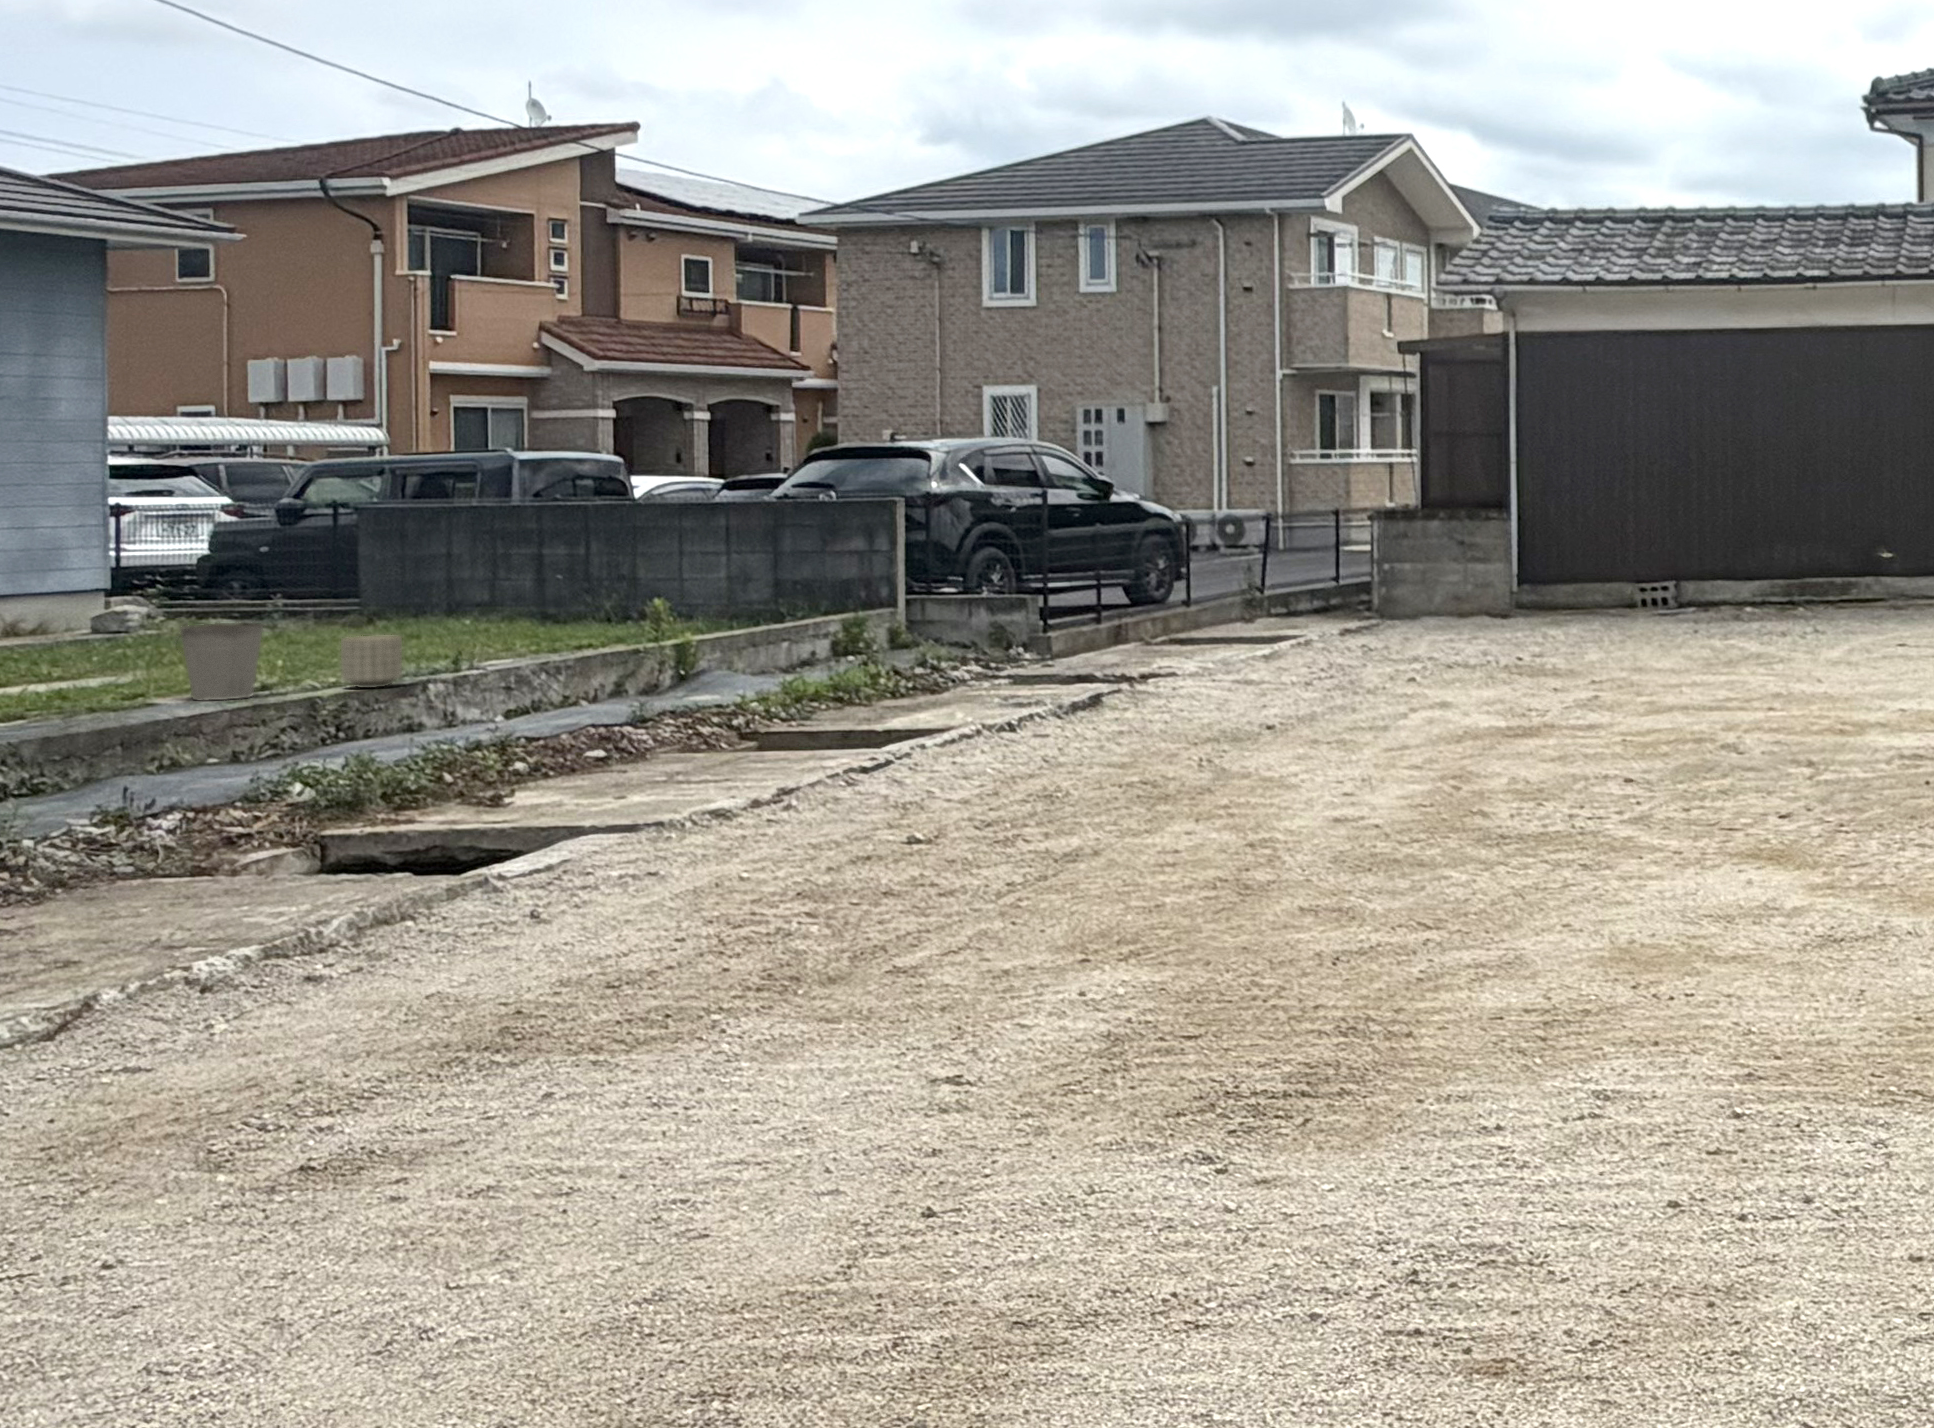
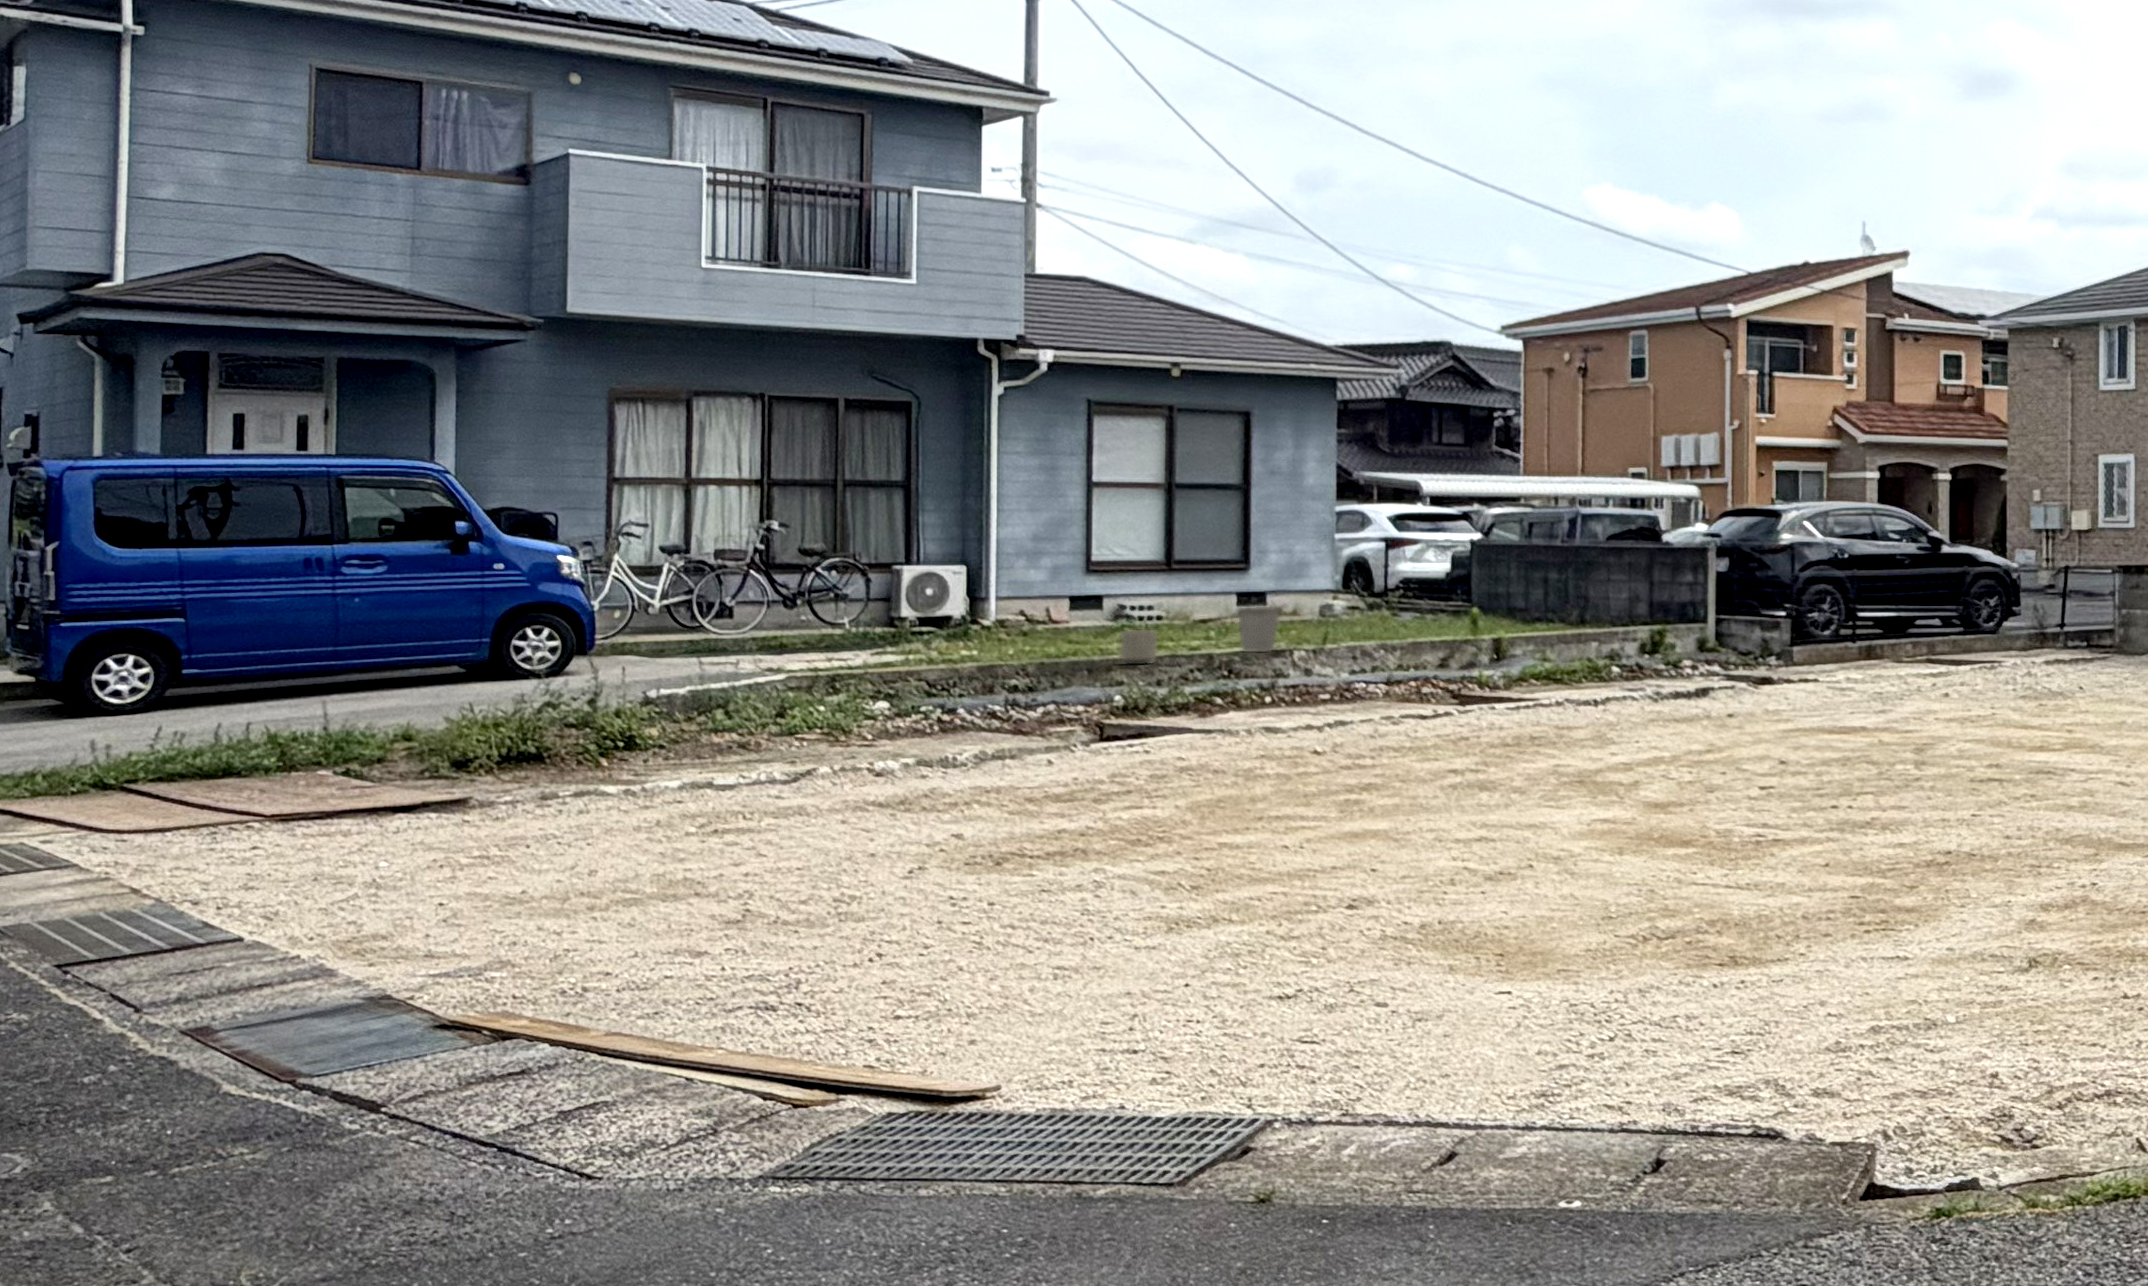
planter: present [341,635,402,688] -> present [1121,630,1157,664]

